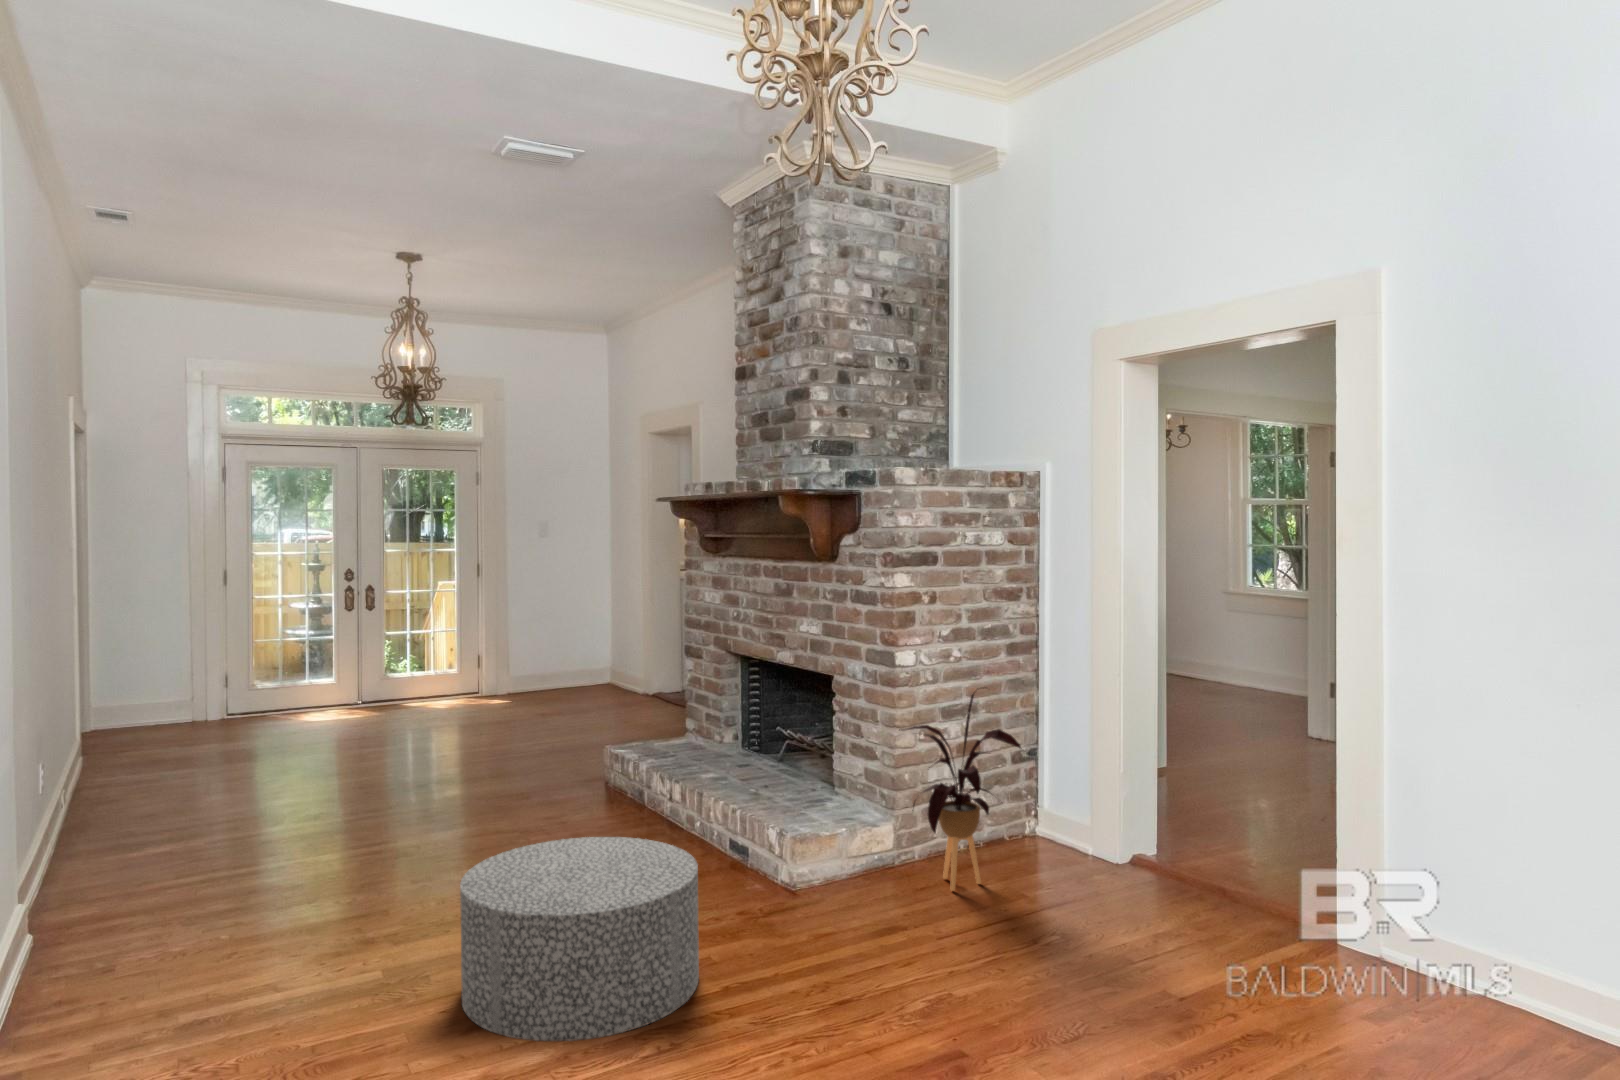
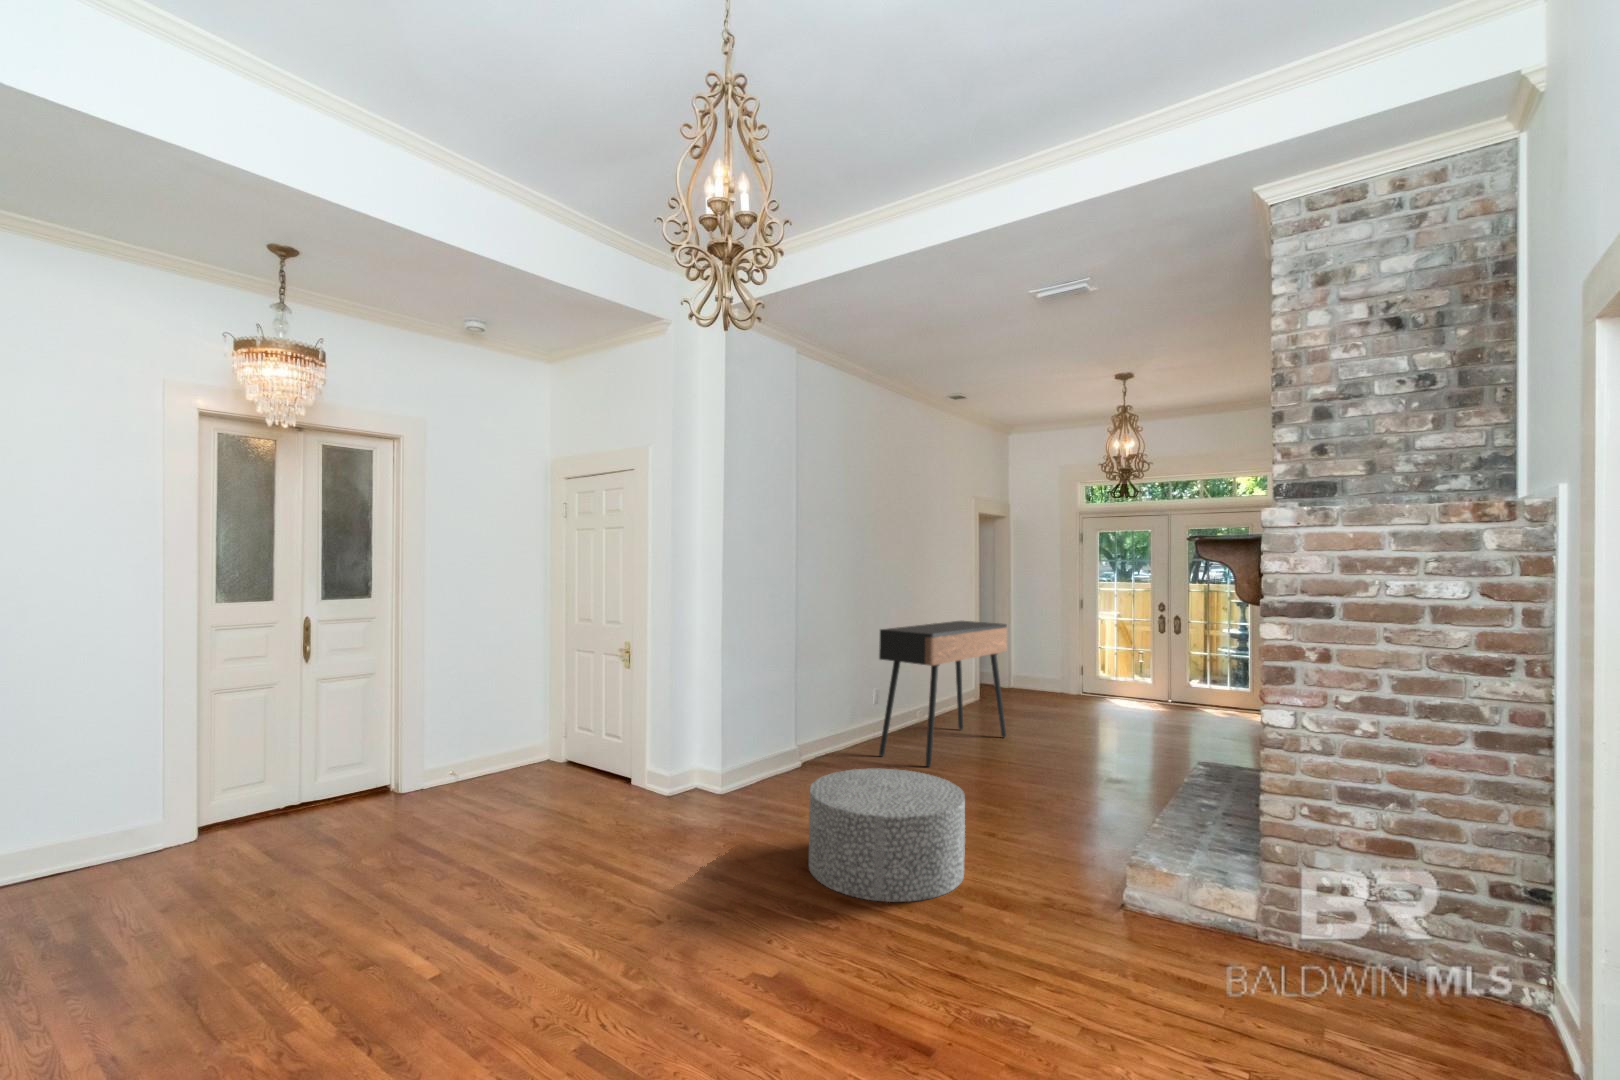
console table: none [154,627,284,897] -> present [879,621,1007,767]
house plant: present [901,687,1021,891] -> none [1194,761,1334,999]

